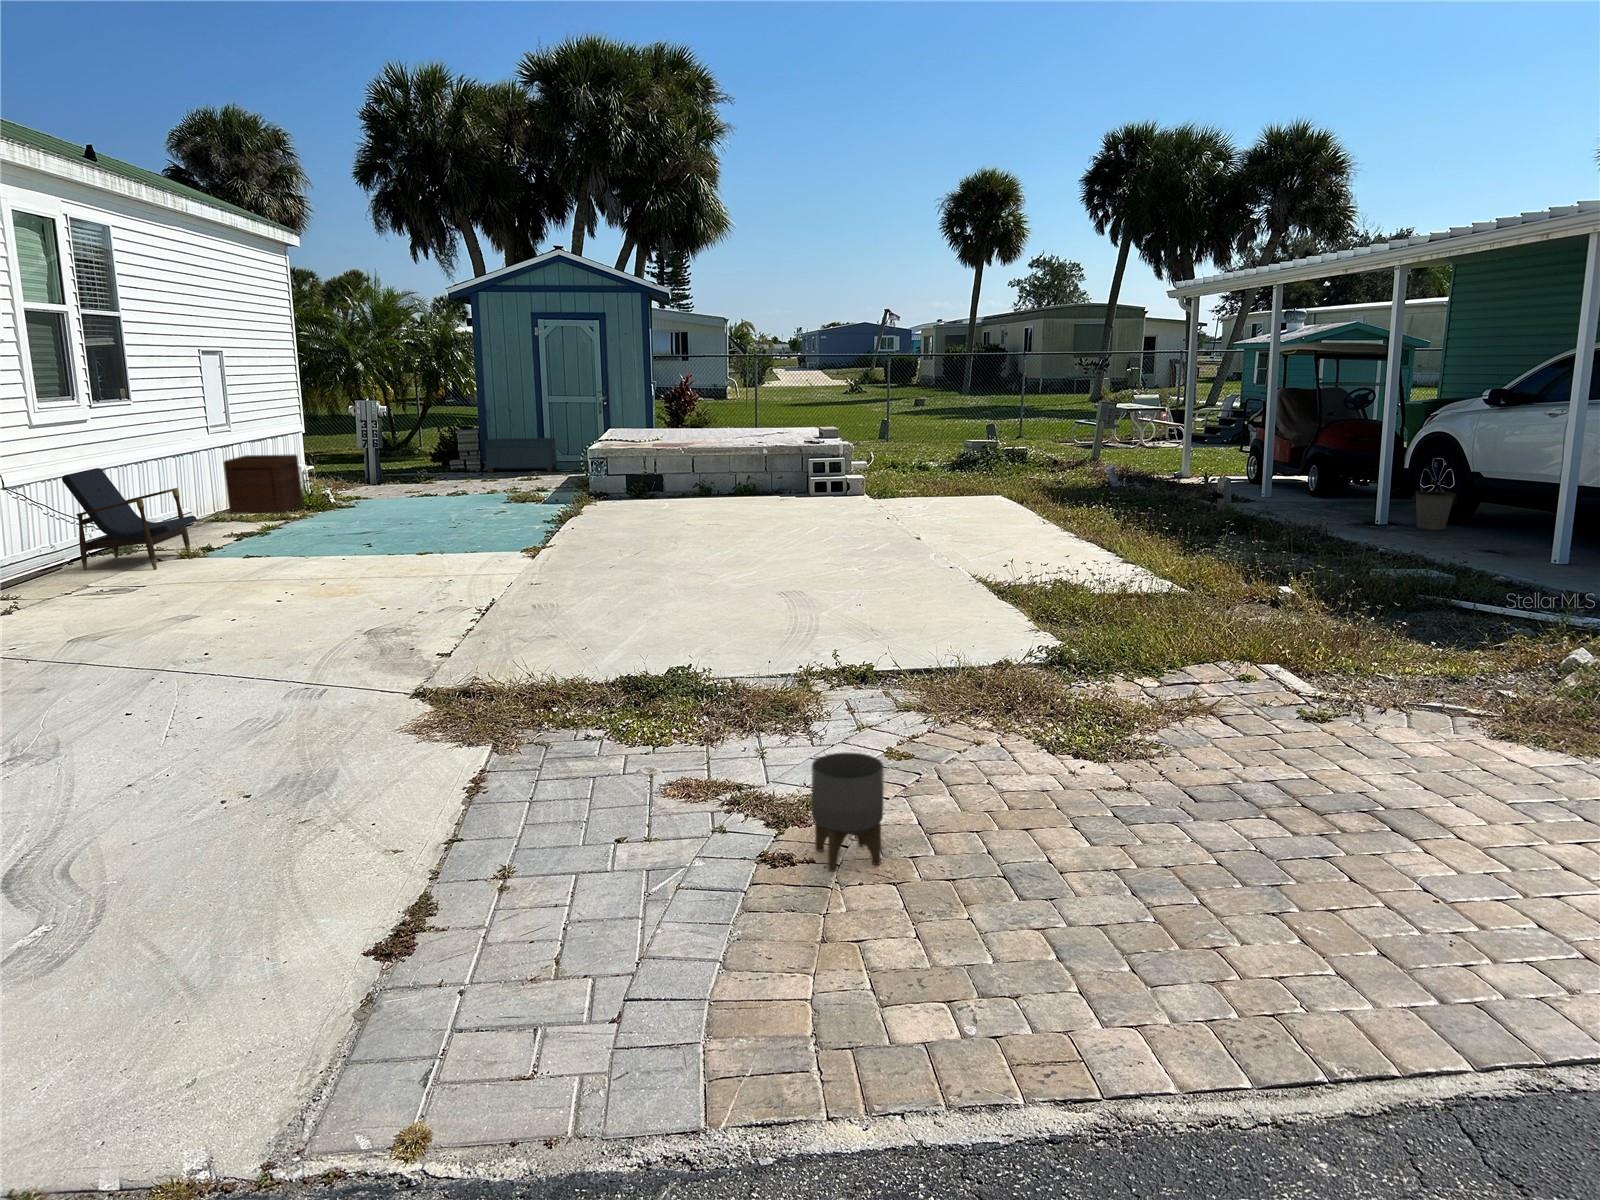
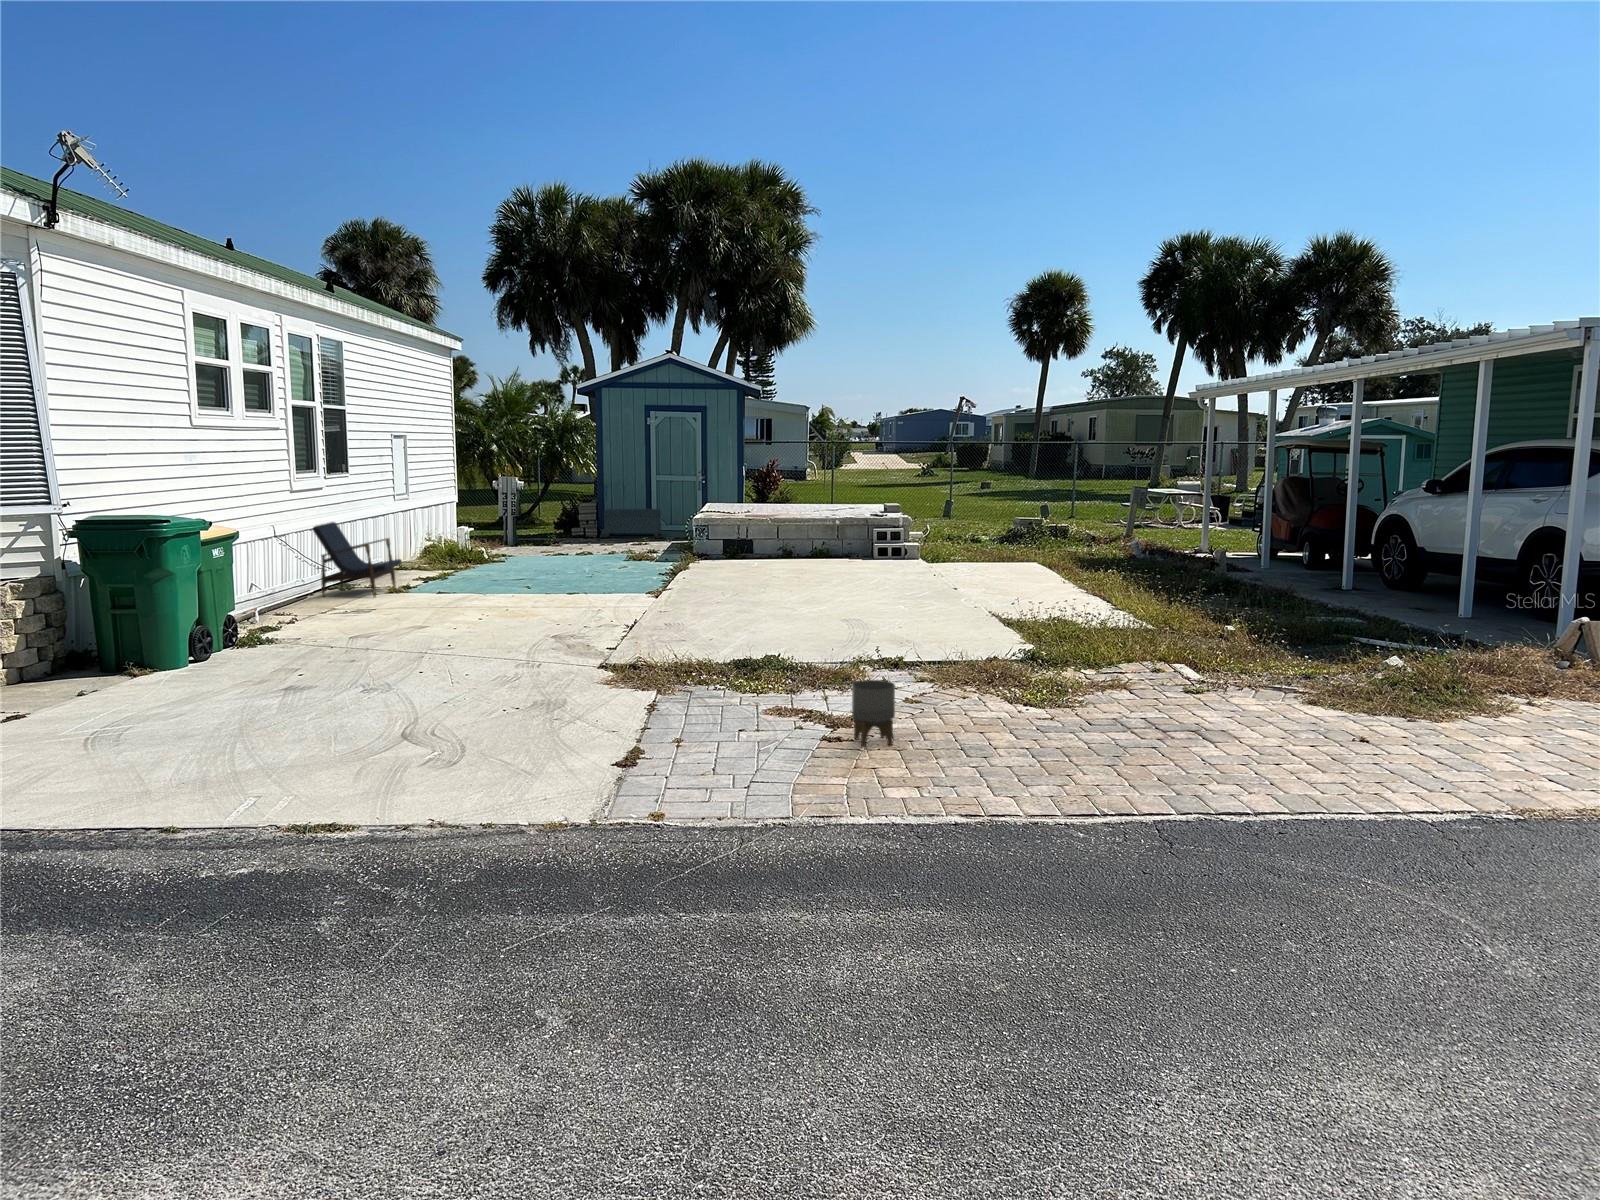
wooden crate: present [224,454,303,514] -> none [407,517,464,563]
bucket: present [1416,491,1455,530] -> none [1369,555,1402,587]

